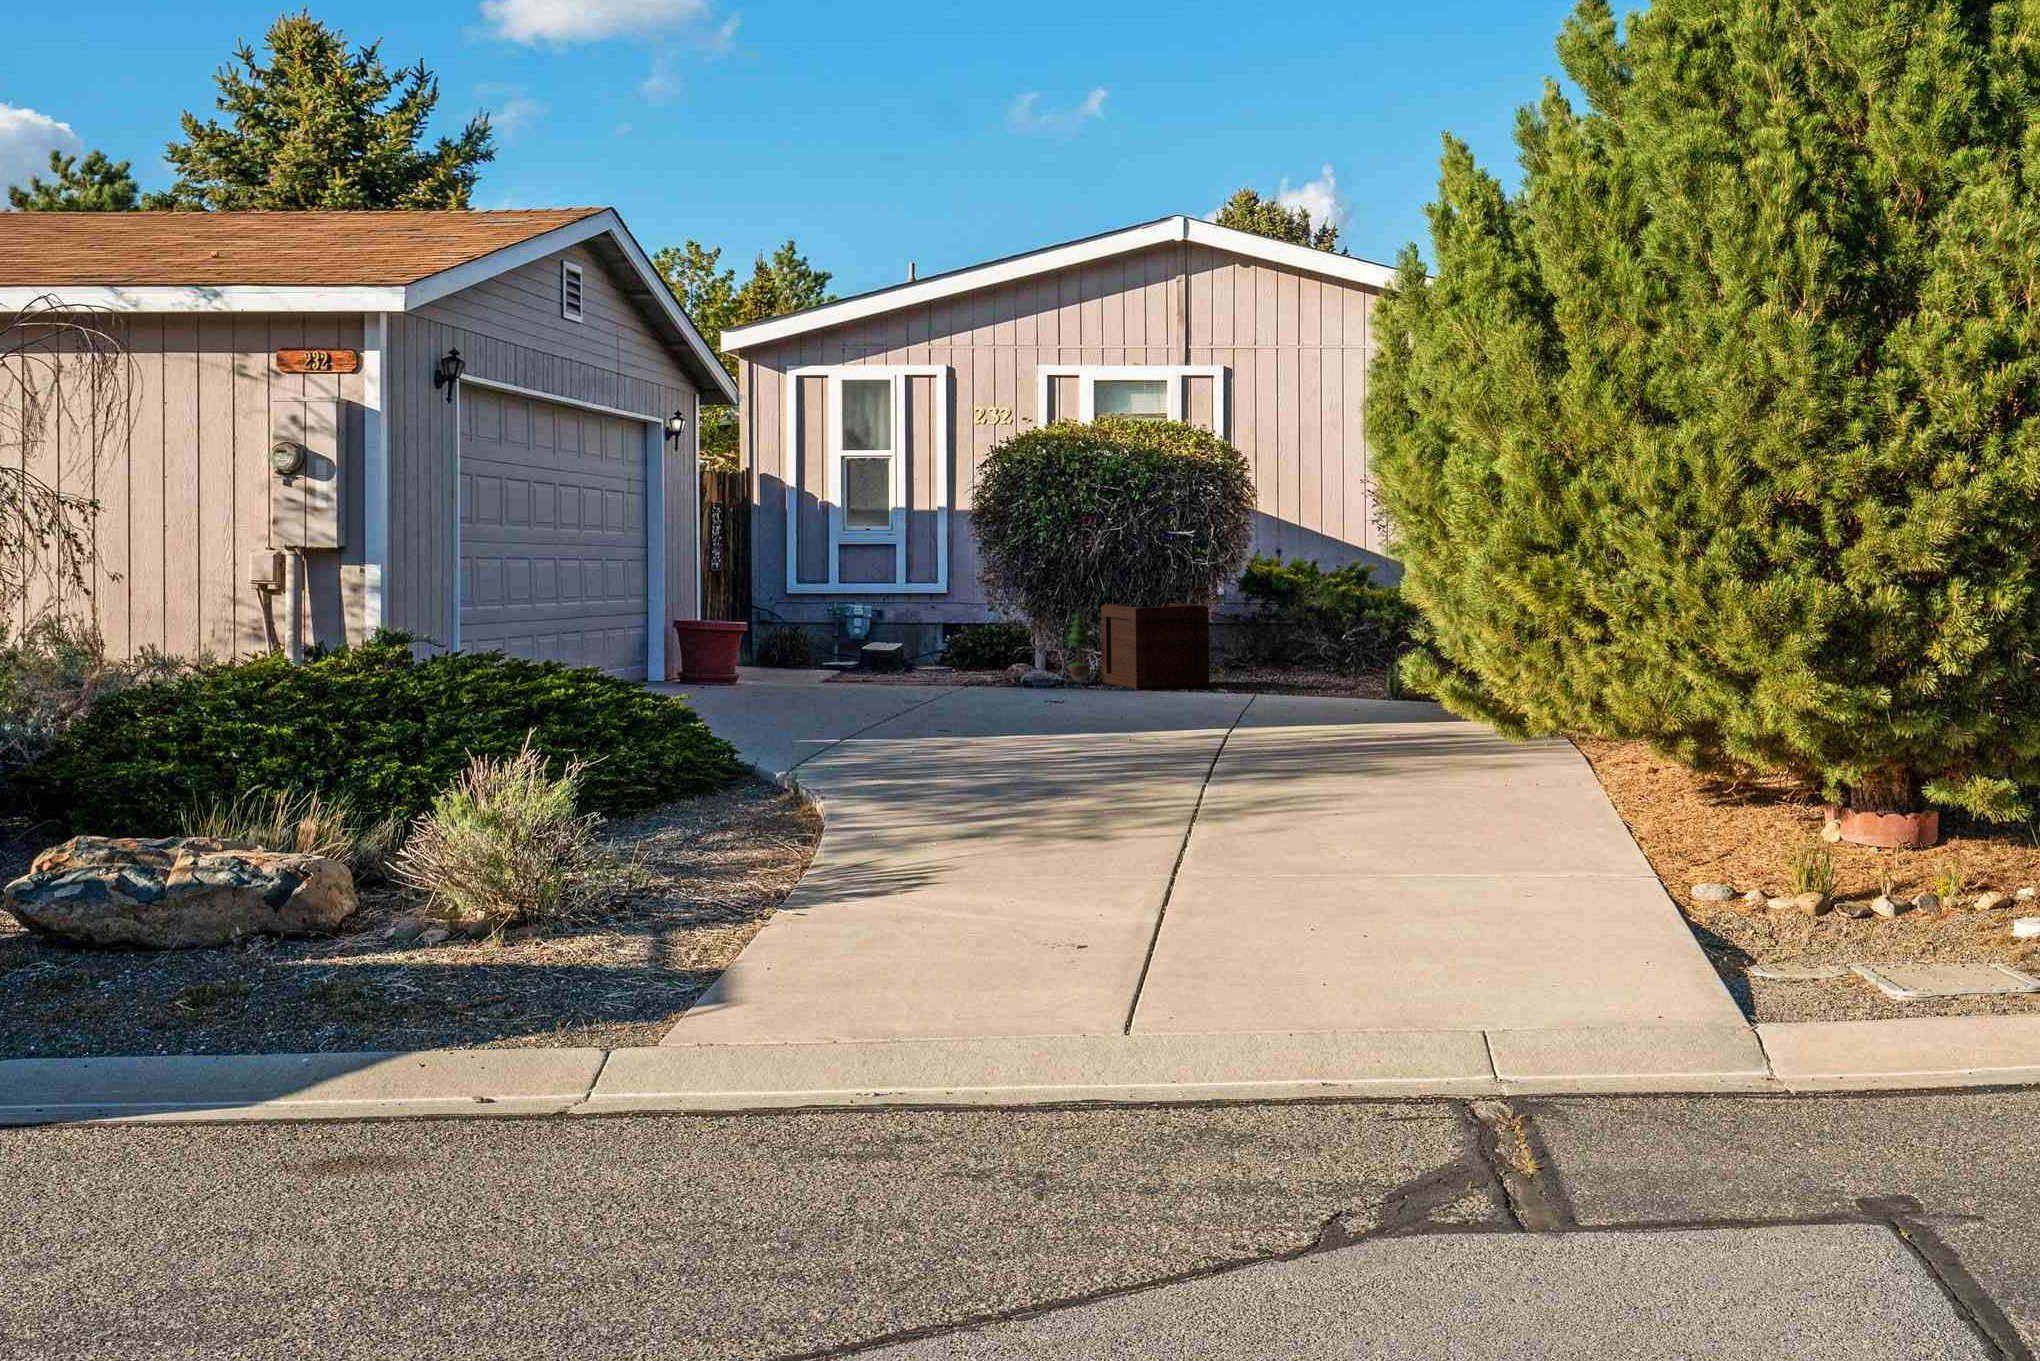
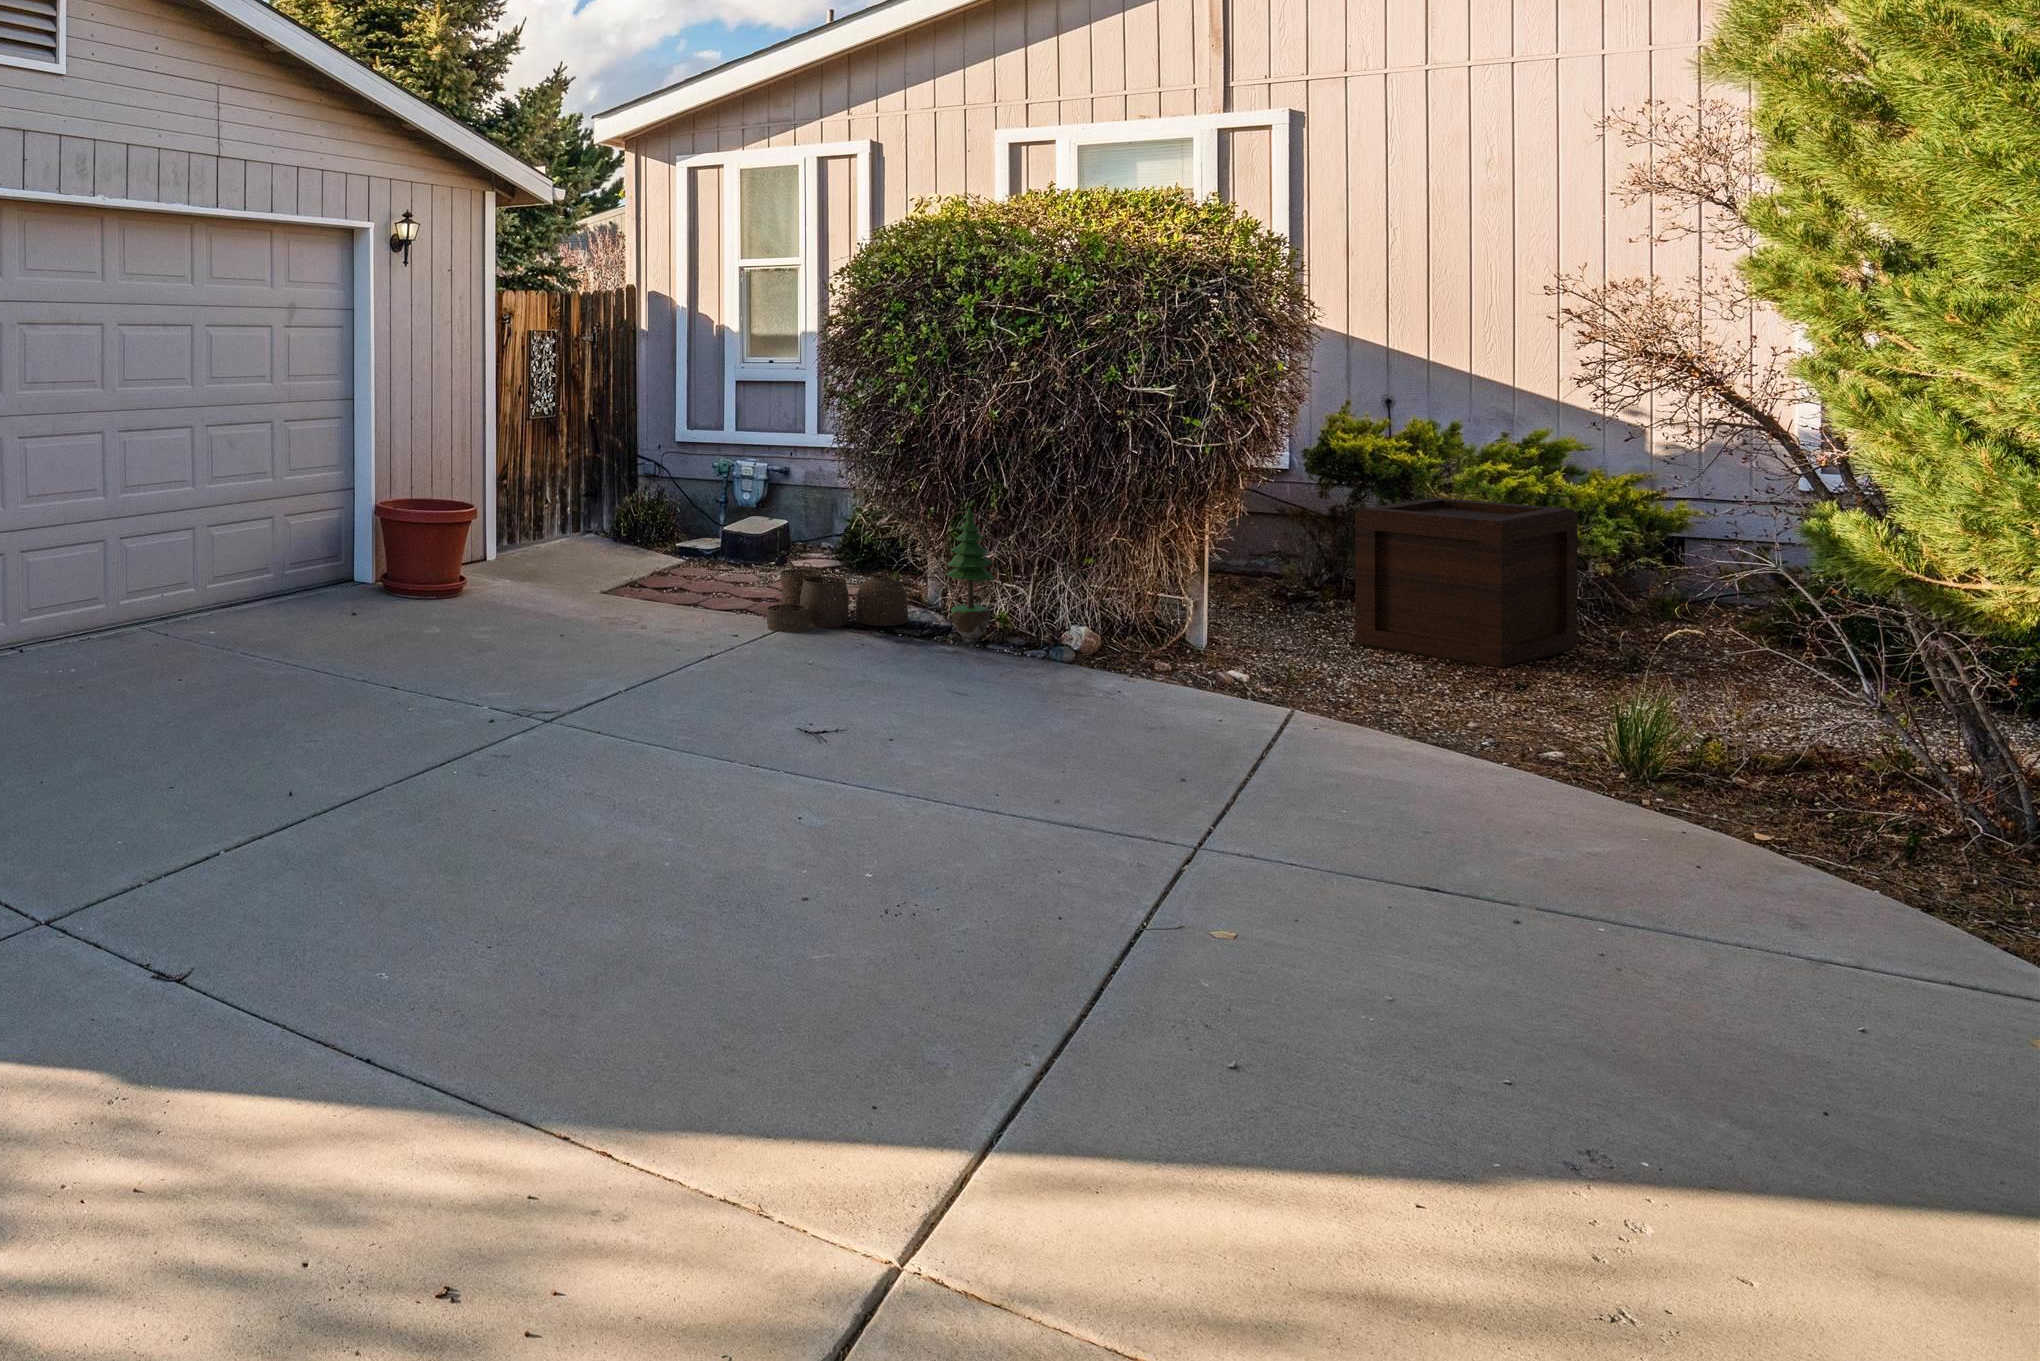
wooden crate: present [1101,603,1209,689] -> present [1355,498,1578,668]
woven basket: none [955,648,1036,686] -> present [767,562,909,632]

